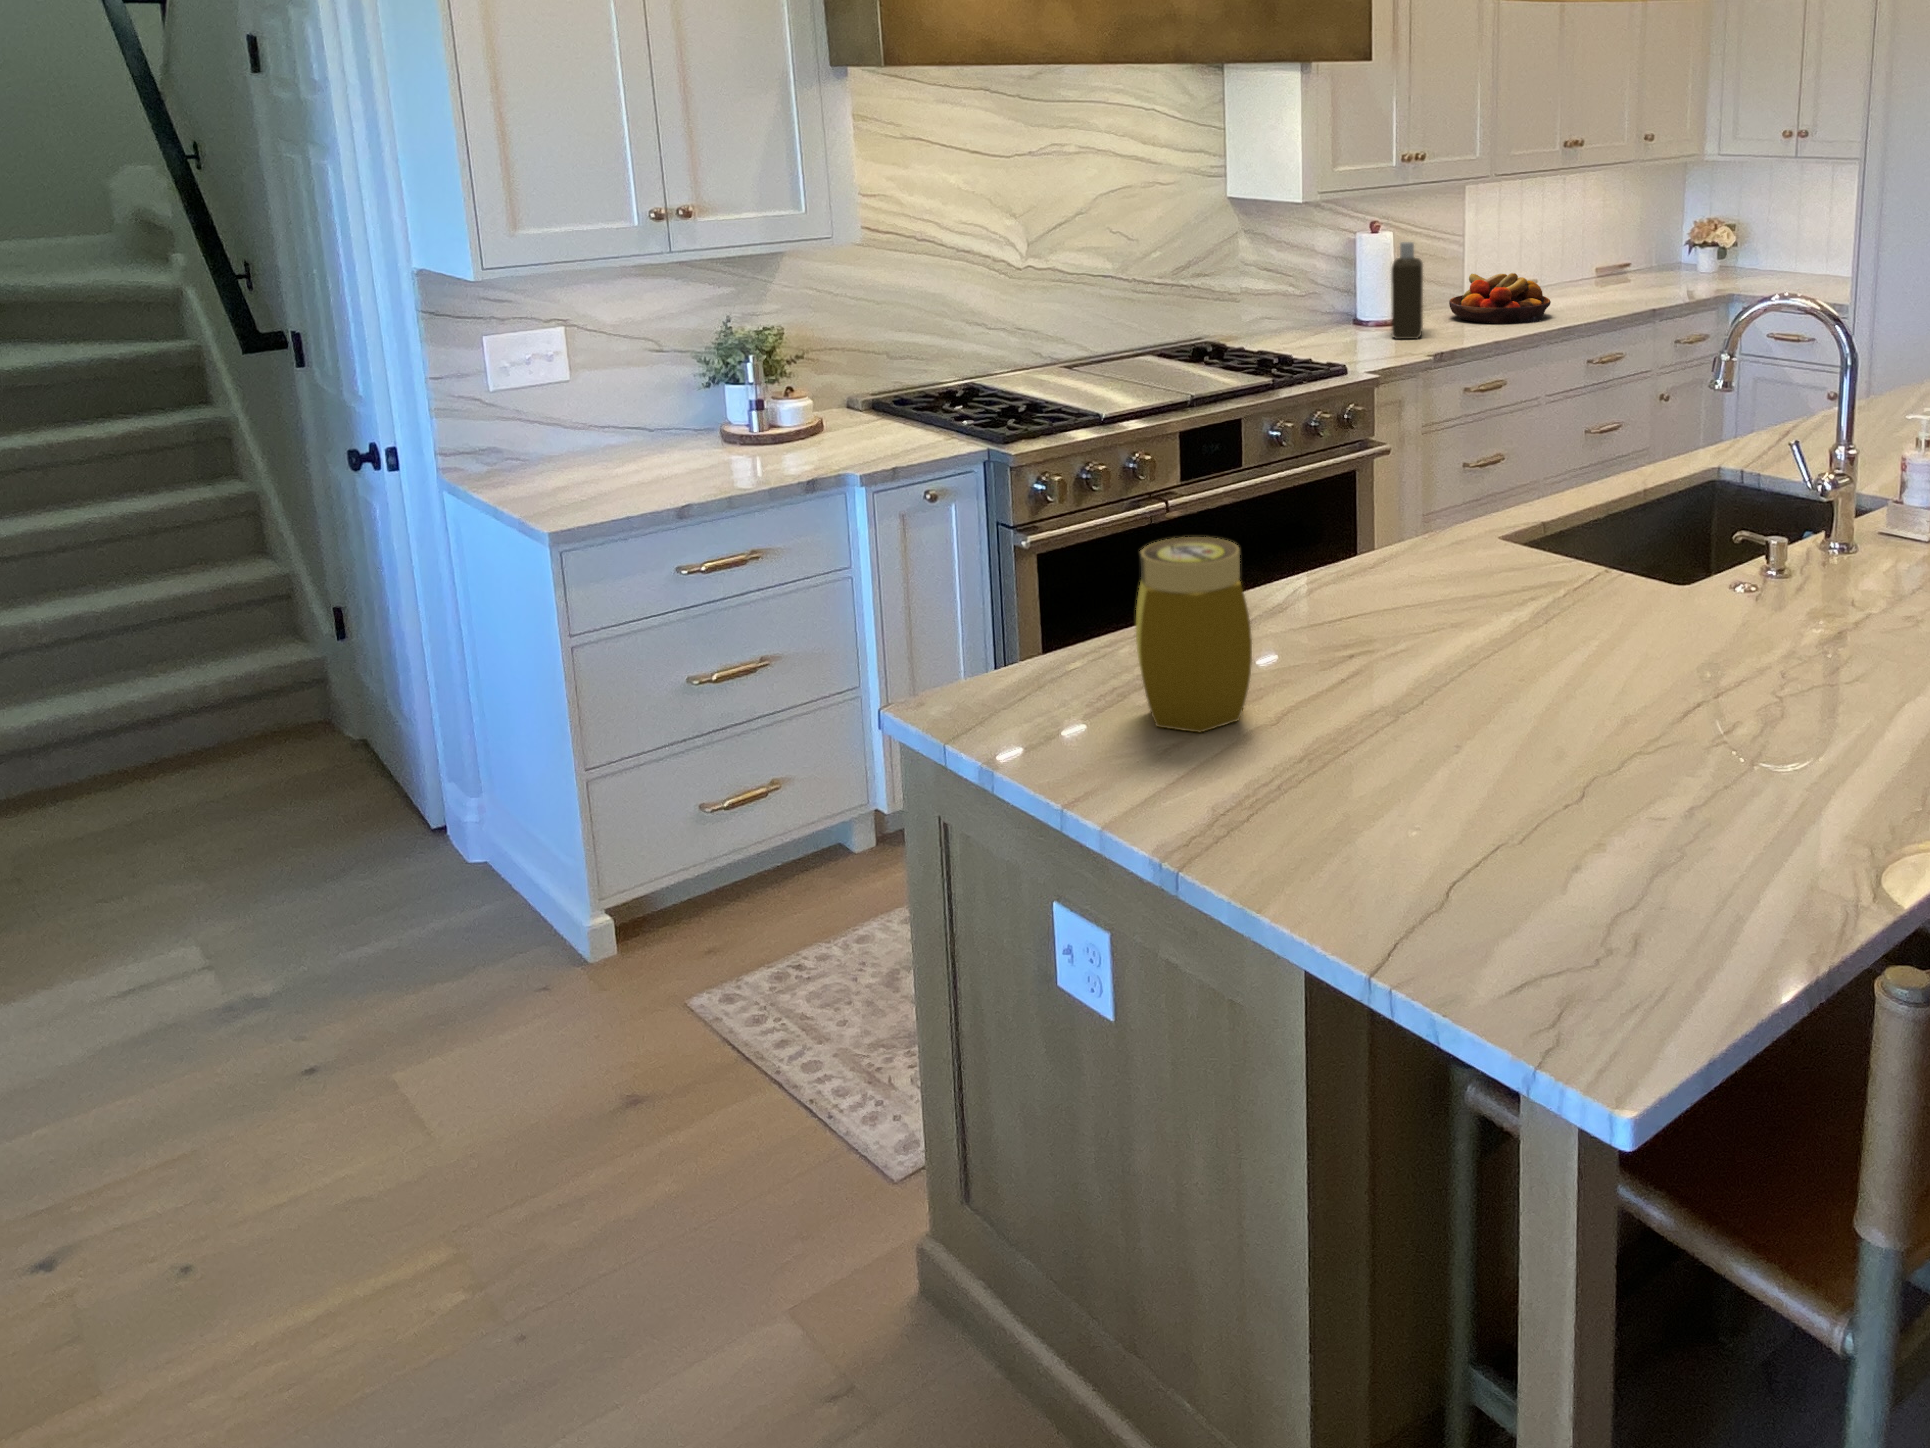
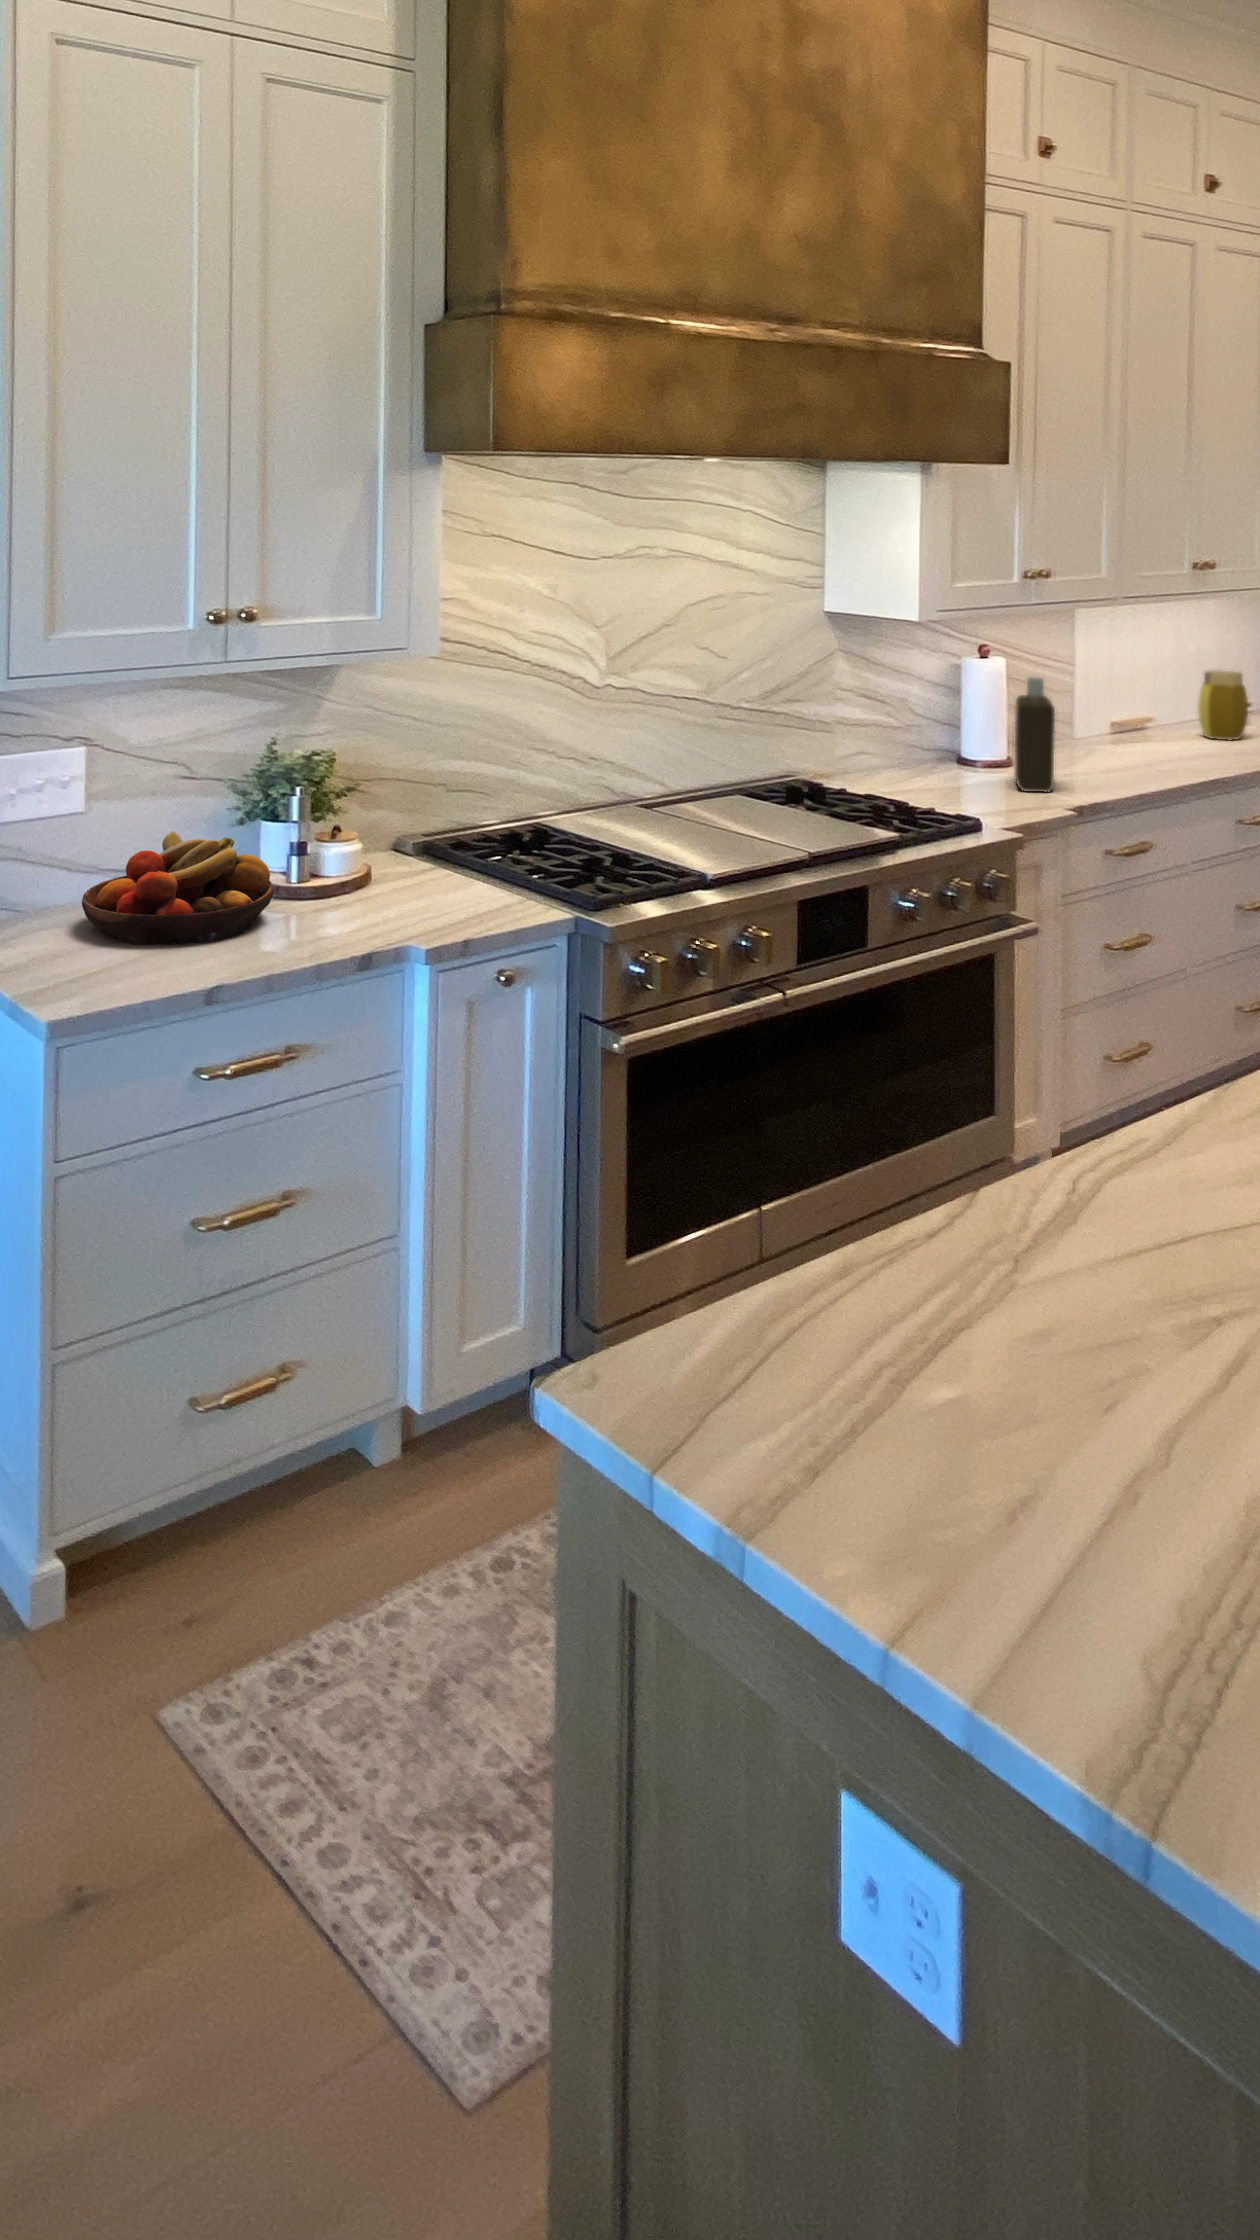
fruit bowl: present [1449,273,1551,324] -> present [82,831,274,945]
jar: present [1136,537,1252,733] -> present [1198,671,1248,740]

